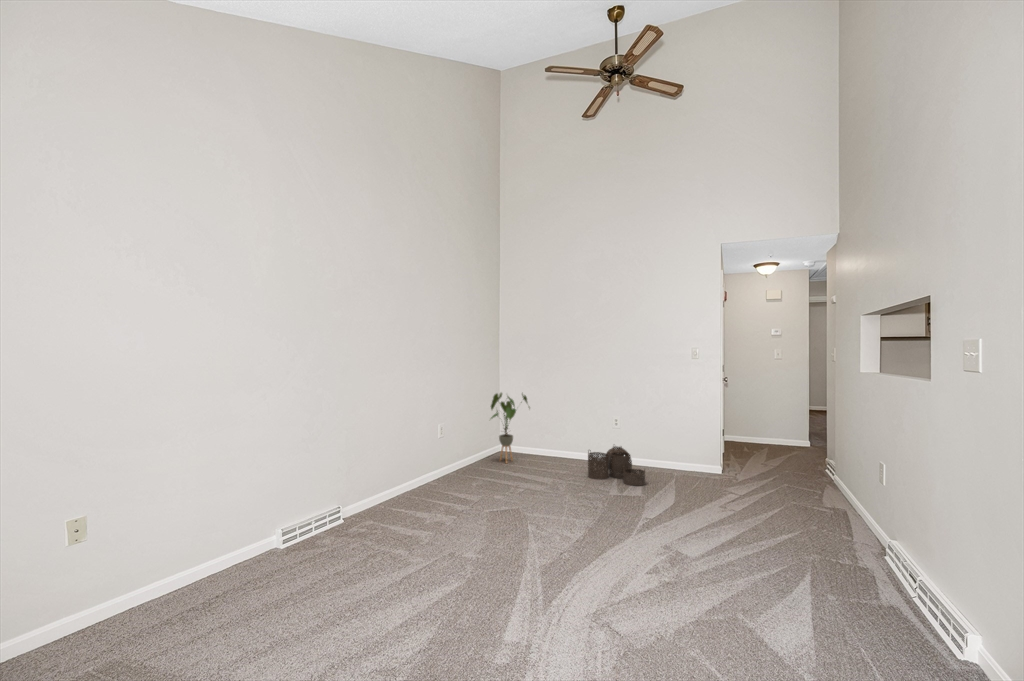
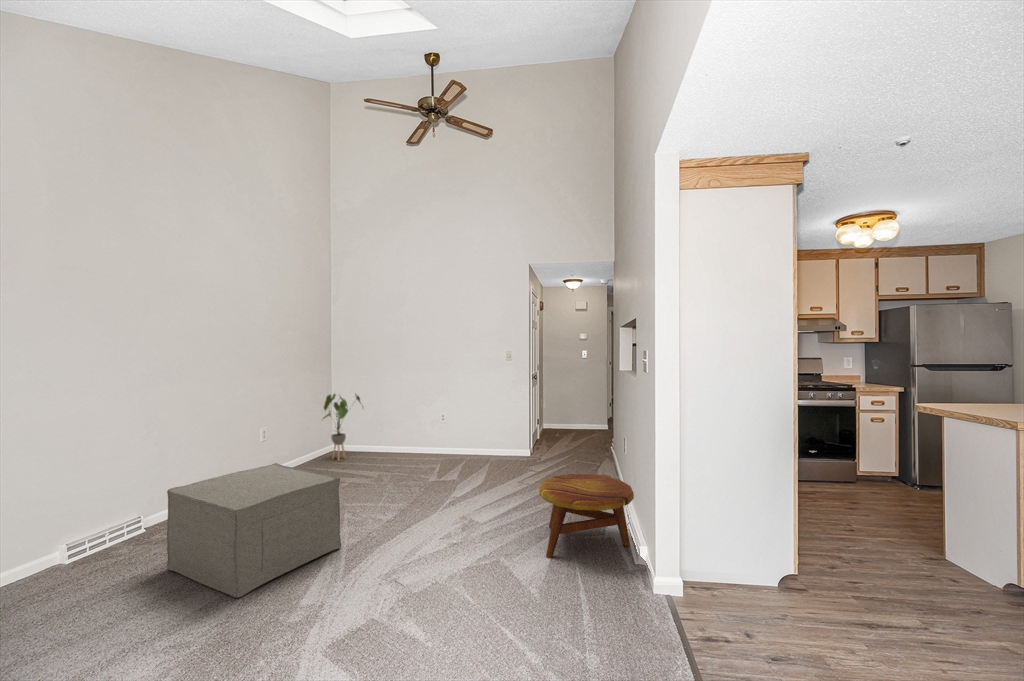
woven basket: present [588,446,645,486] -> none [414,437,464,471]
ottoman: none [366,466,534,616] -> present [167,463,341,598]
side table: none [781,510,940,625] -> present [539,474,634,558]

